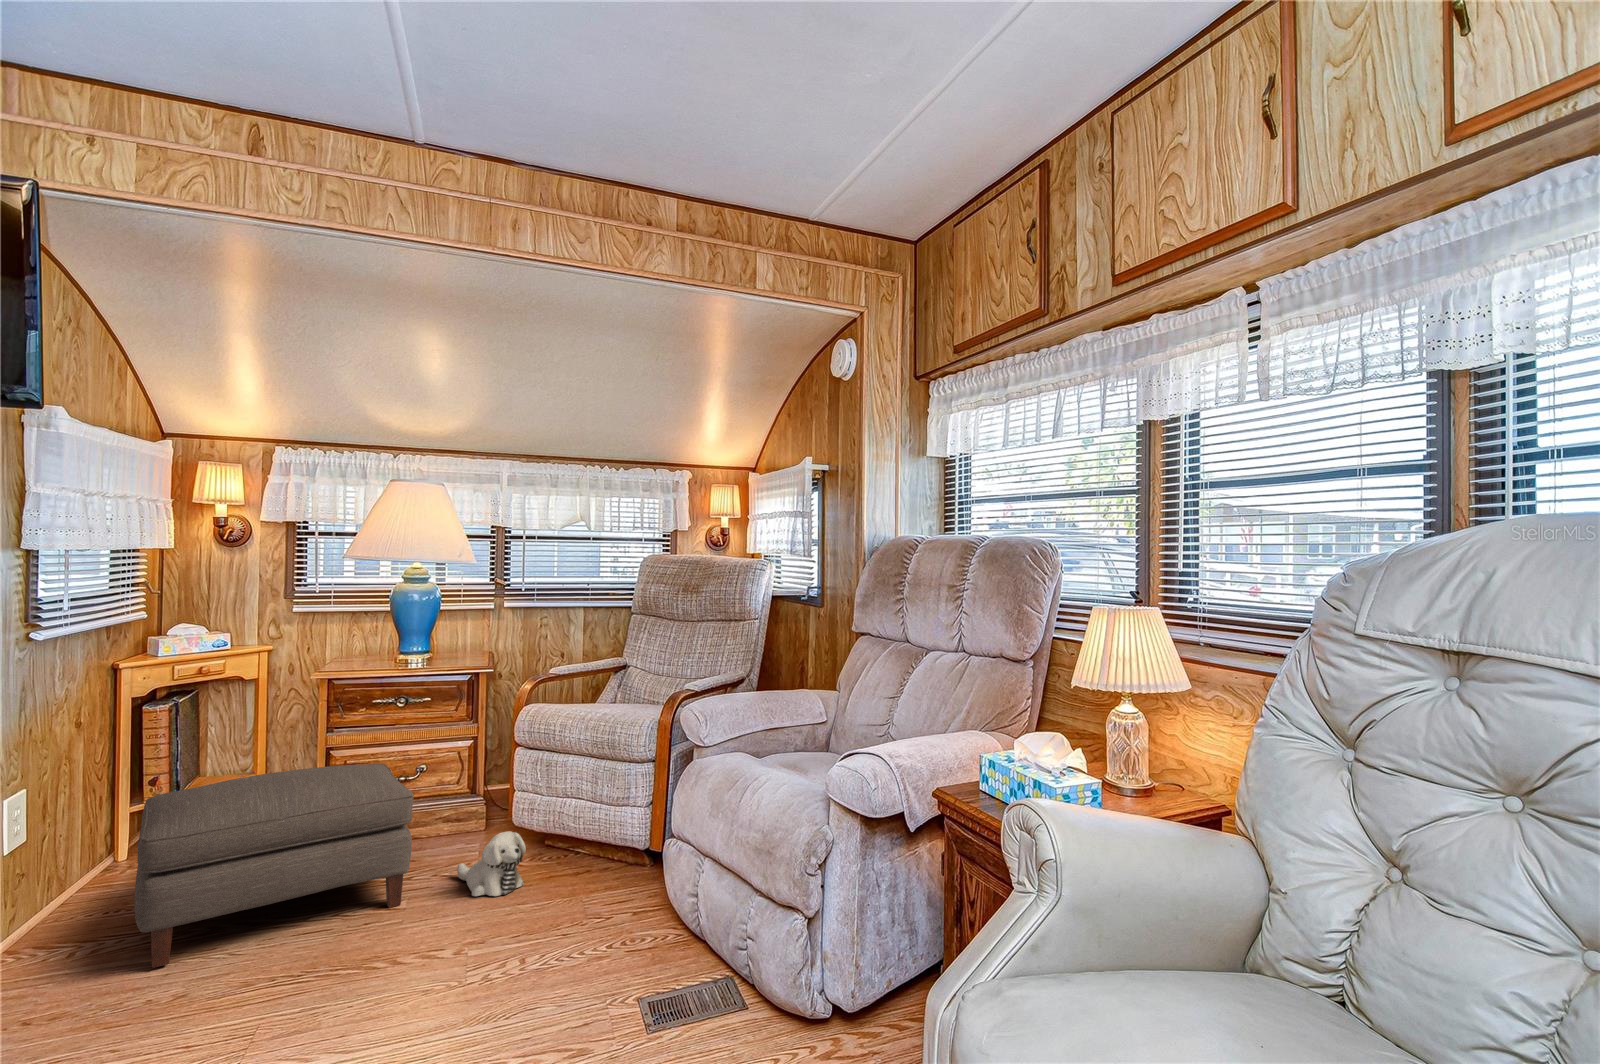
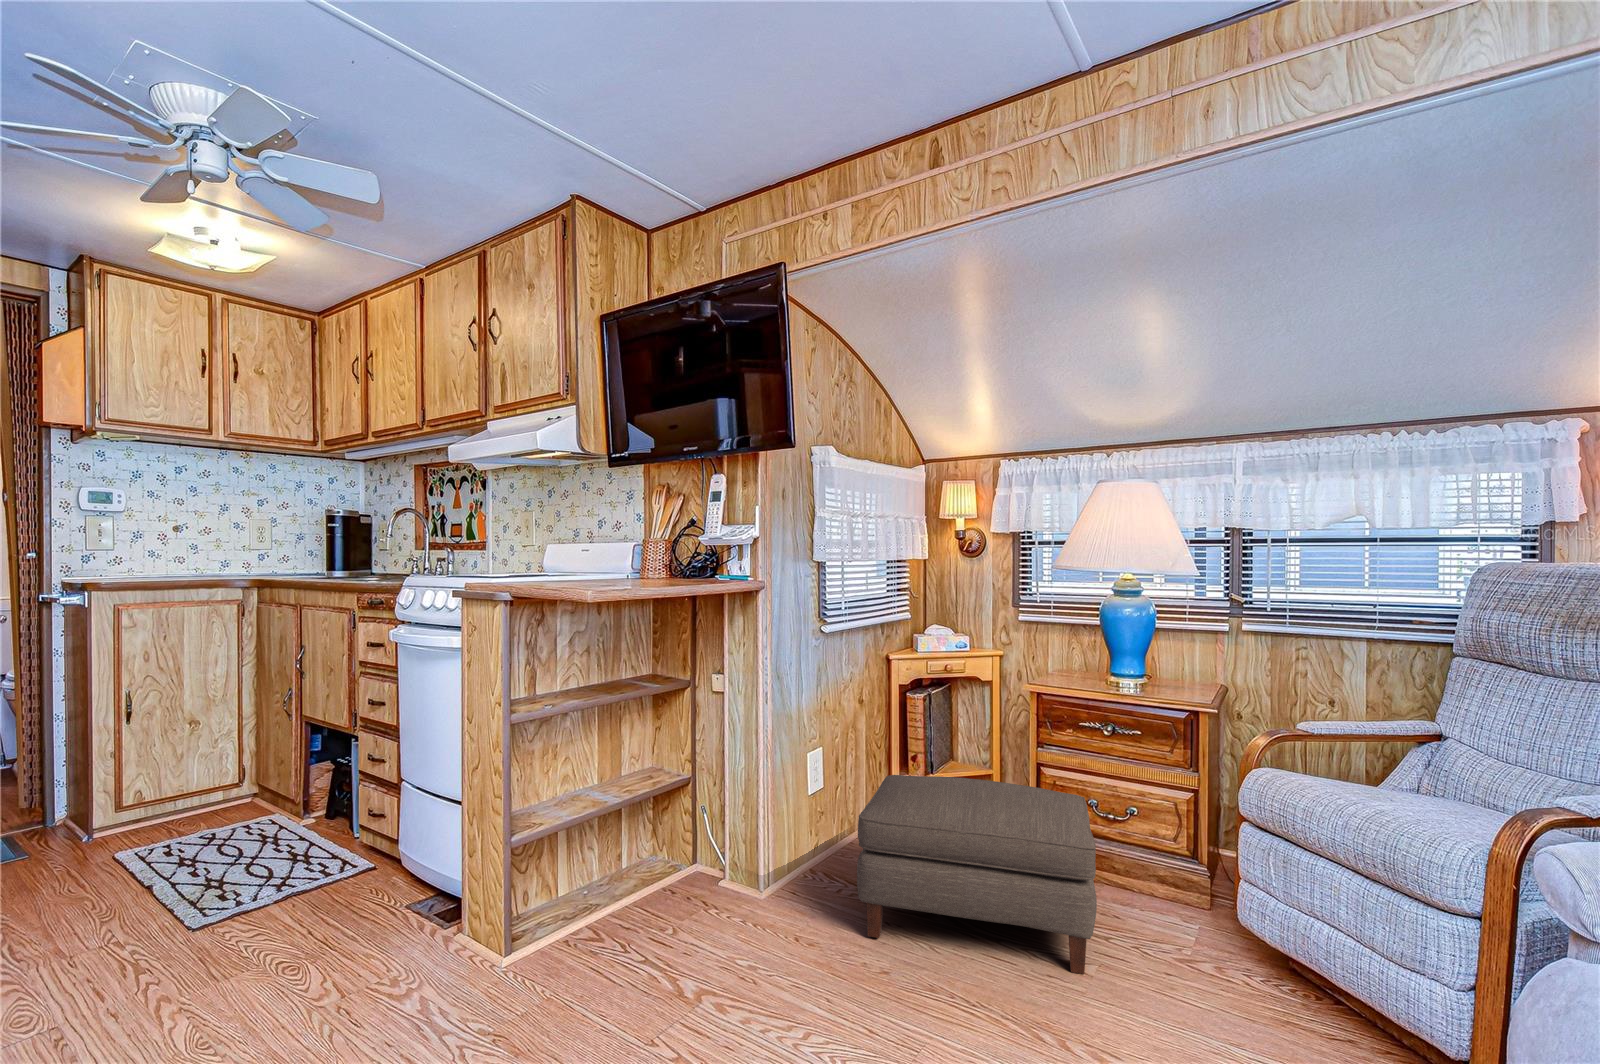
plush toy: present [457,831,526,896] -> none [1158,936,1245,1025]

